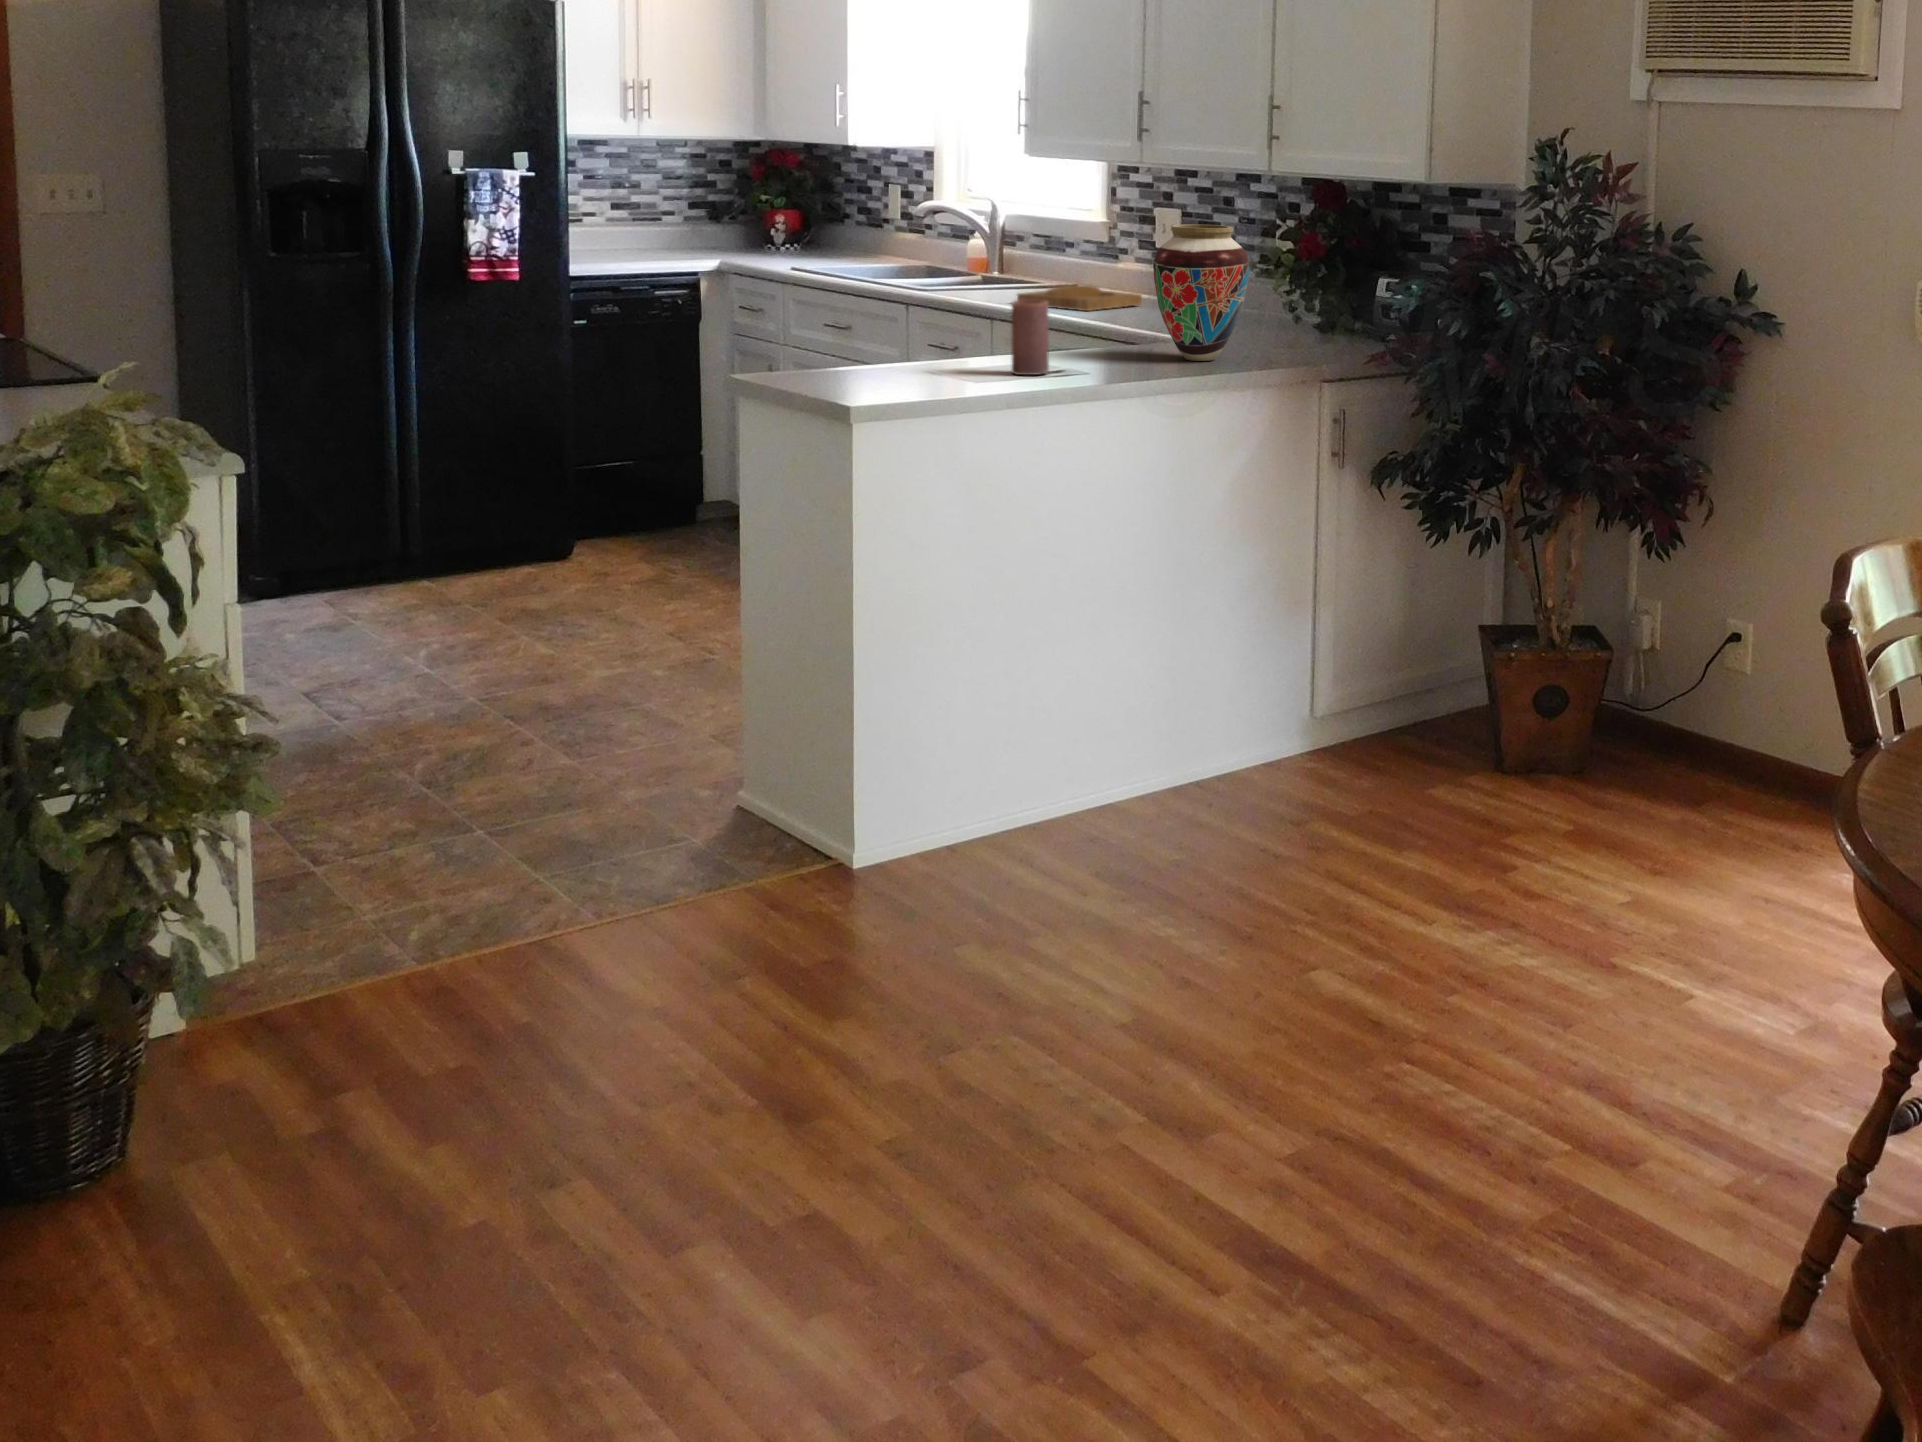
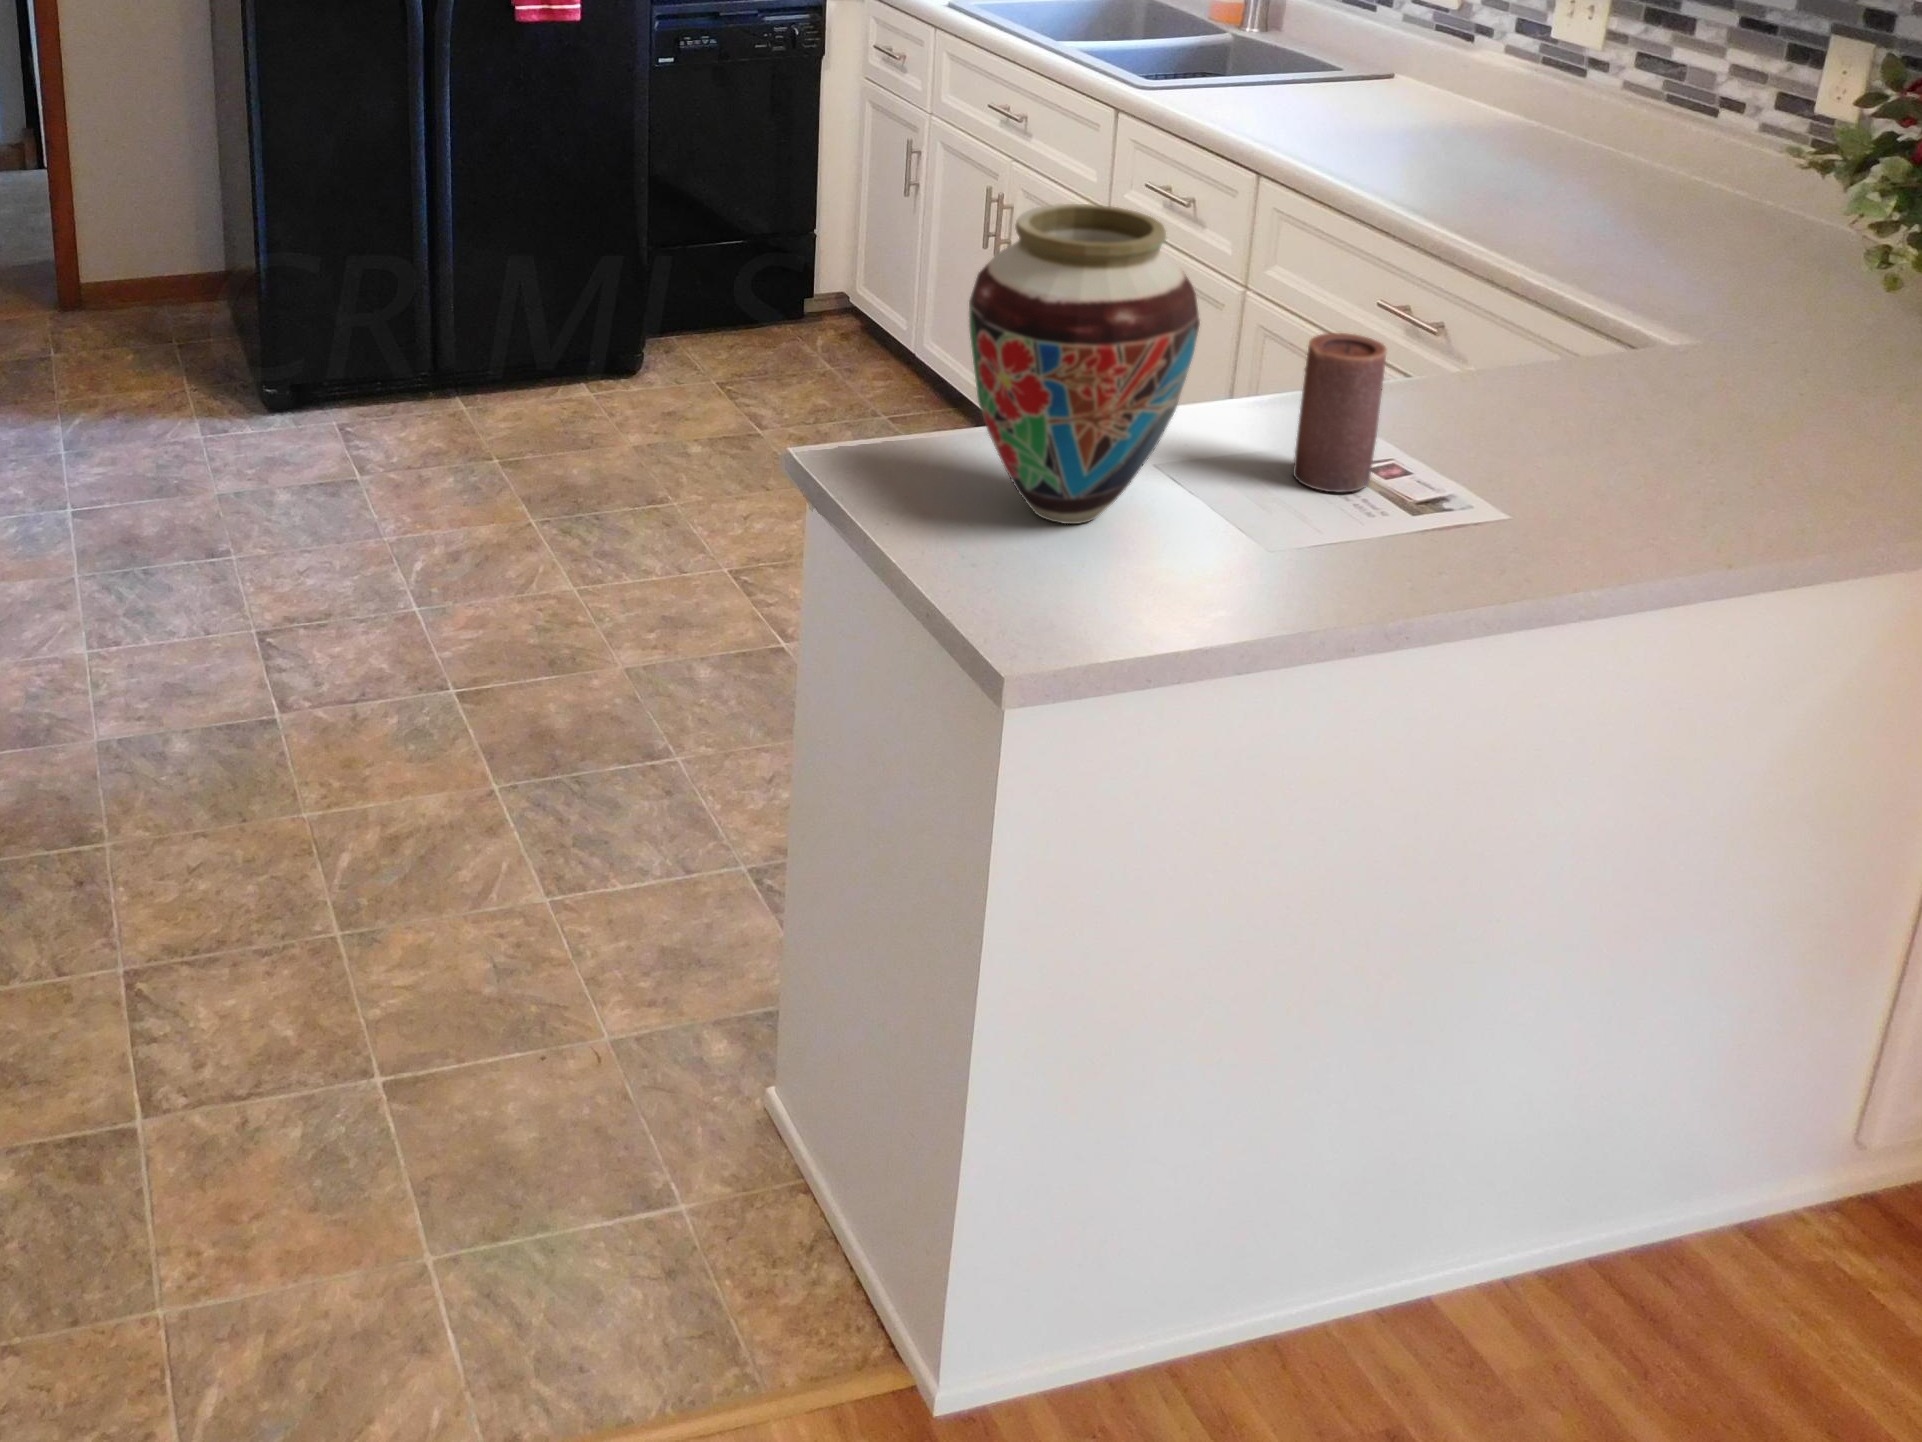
vase: present [1153,224,1250,361] -> present [969,204,1200,524]
tray: present [1017,285,1142,311] -> none [1291,101,1519,171]

